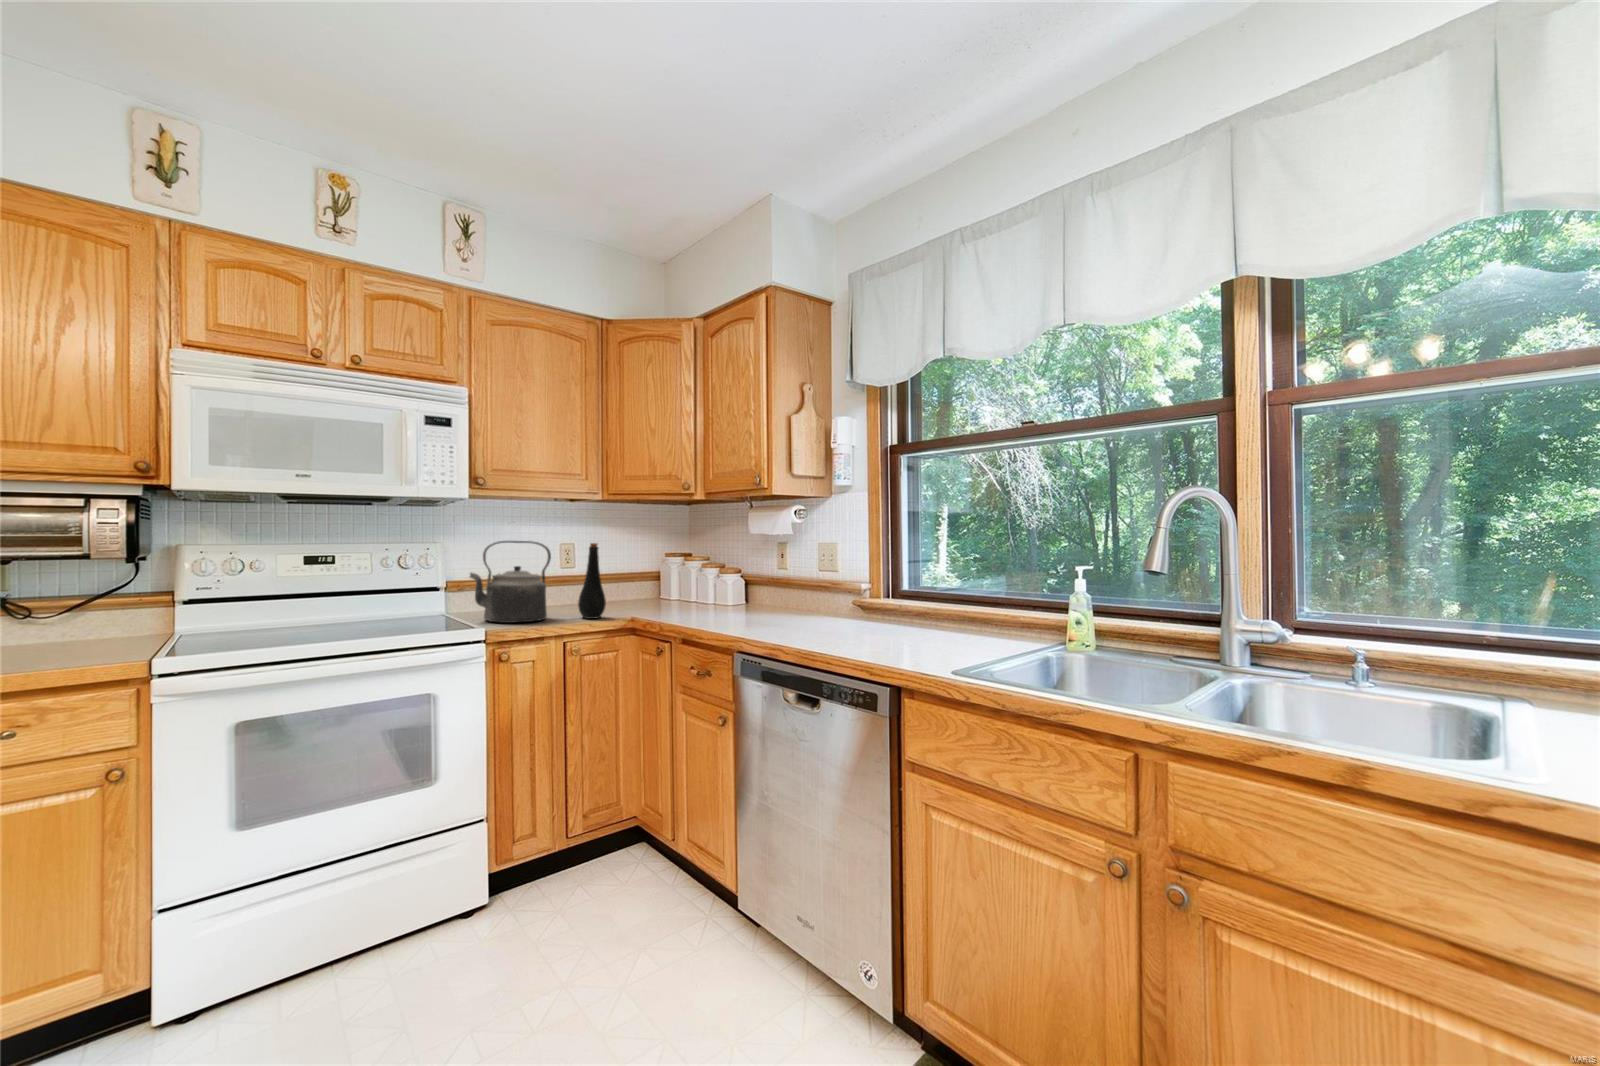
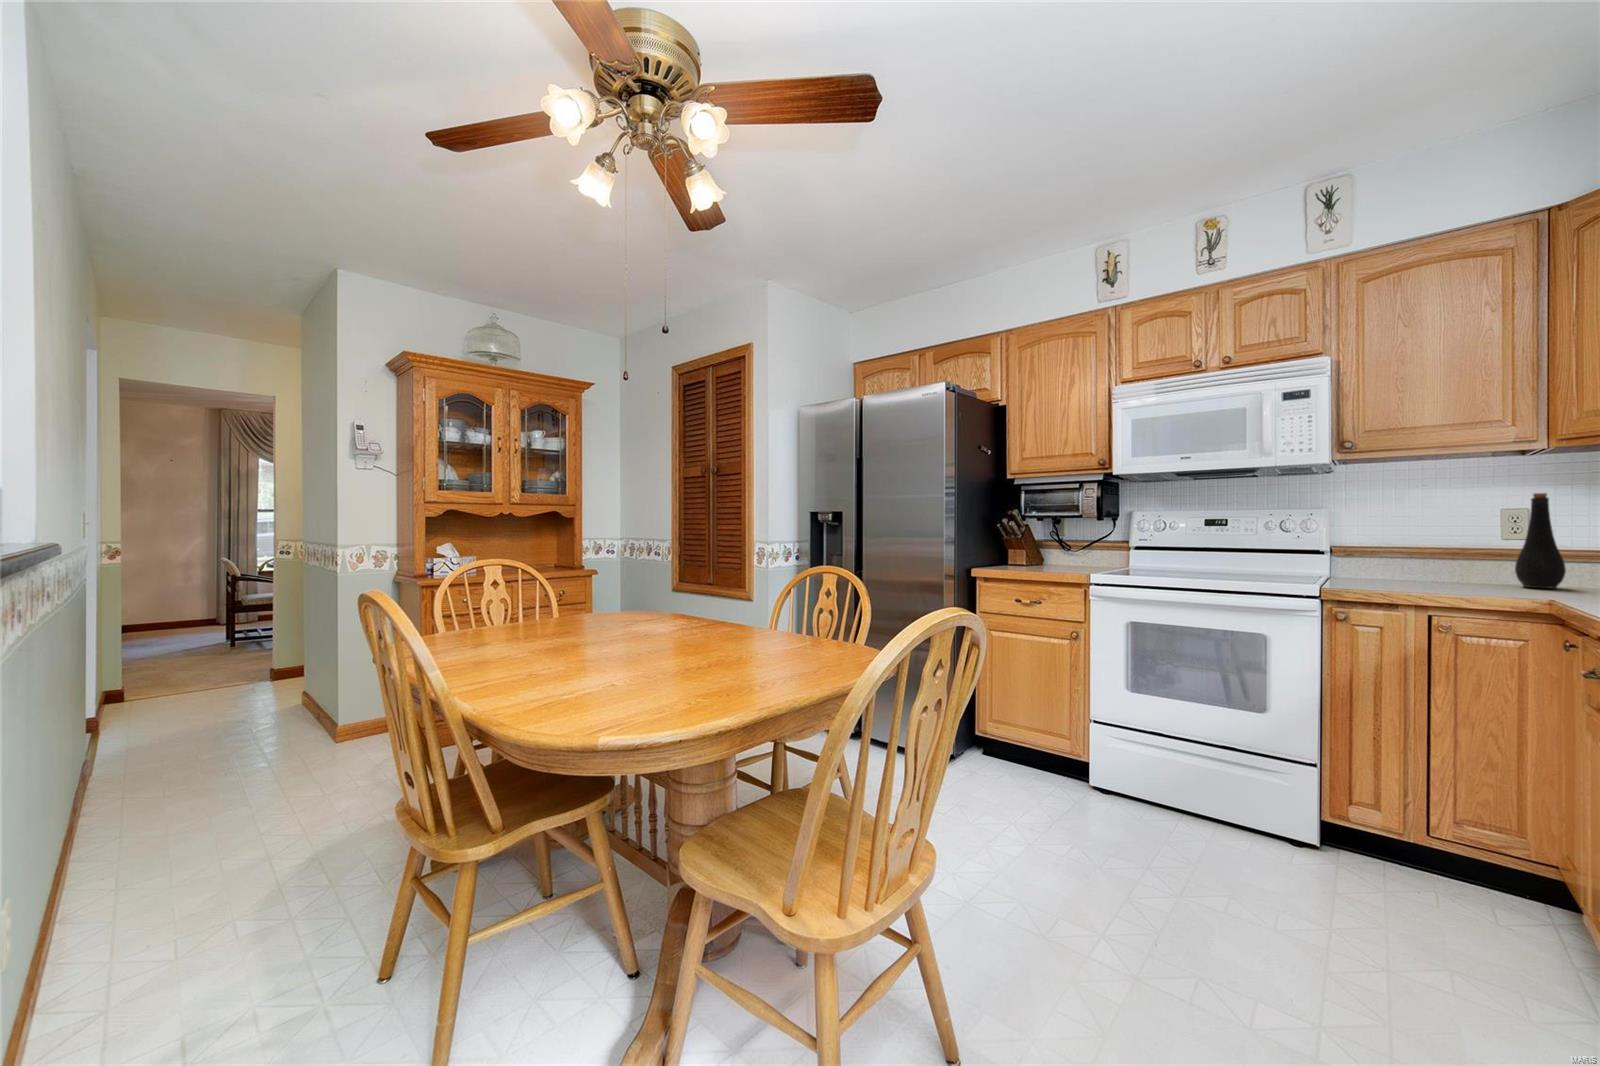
kettle: present [470,541,551,623] -> none [1355,496,1467,584]

